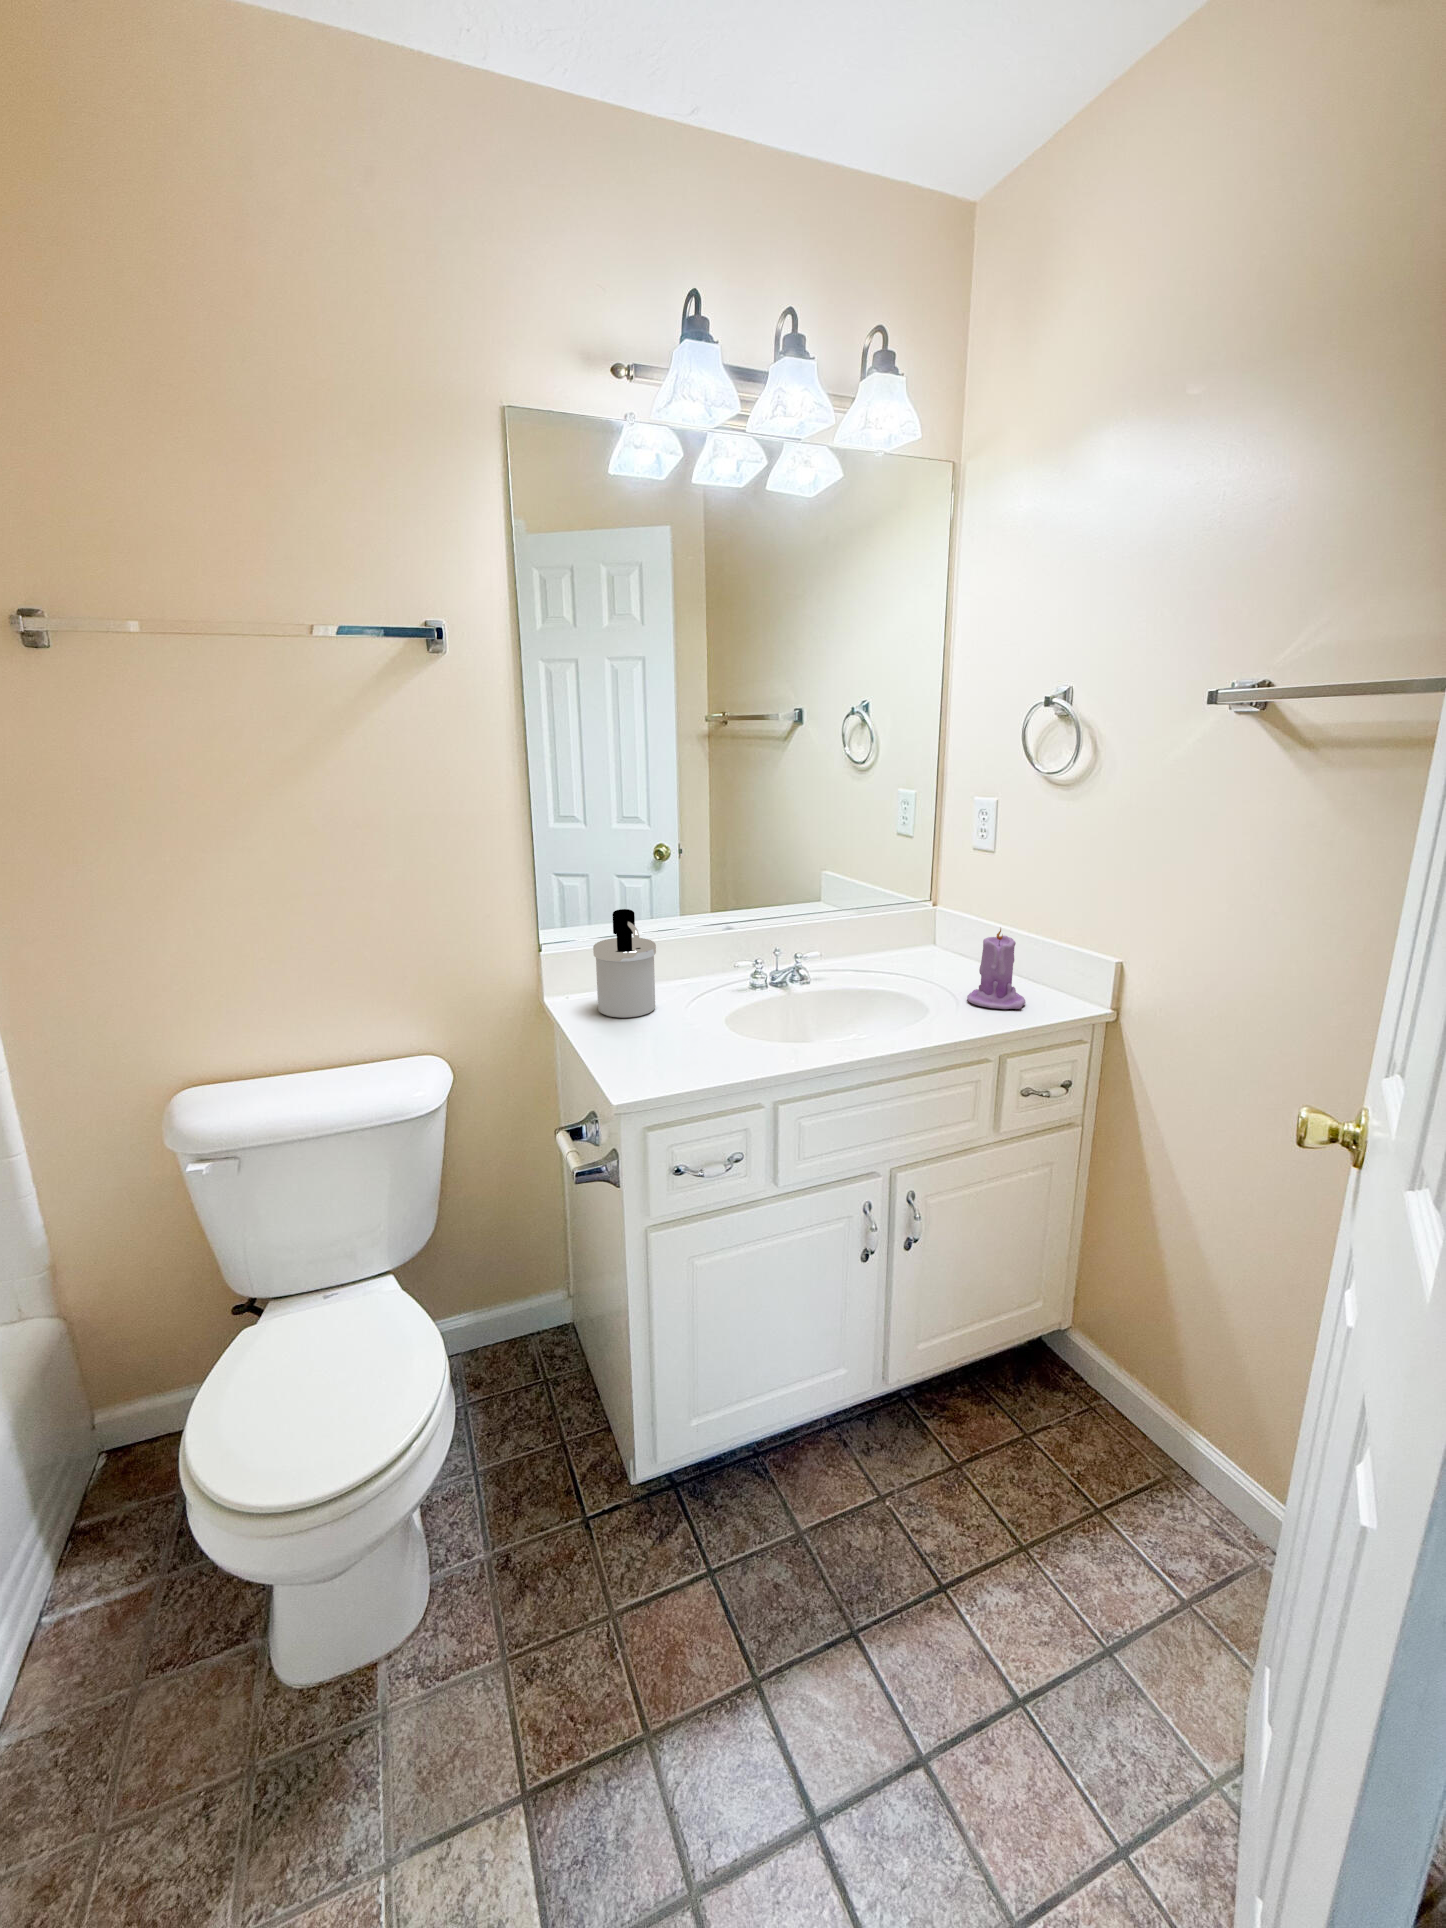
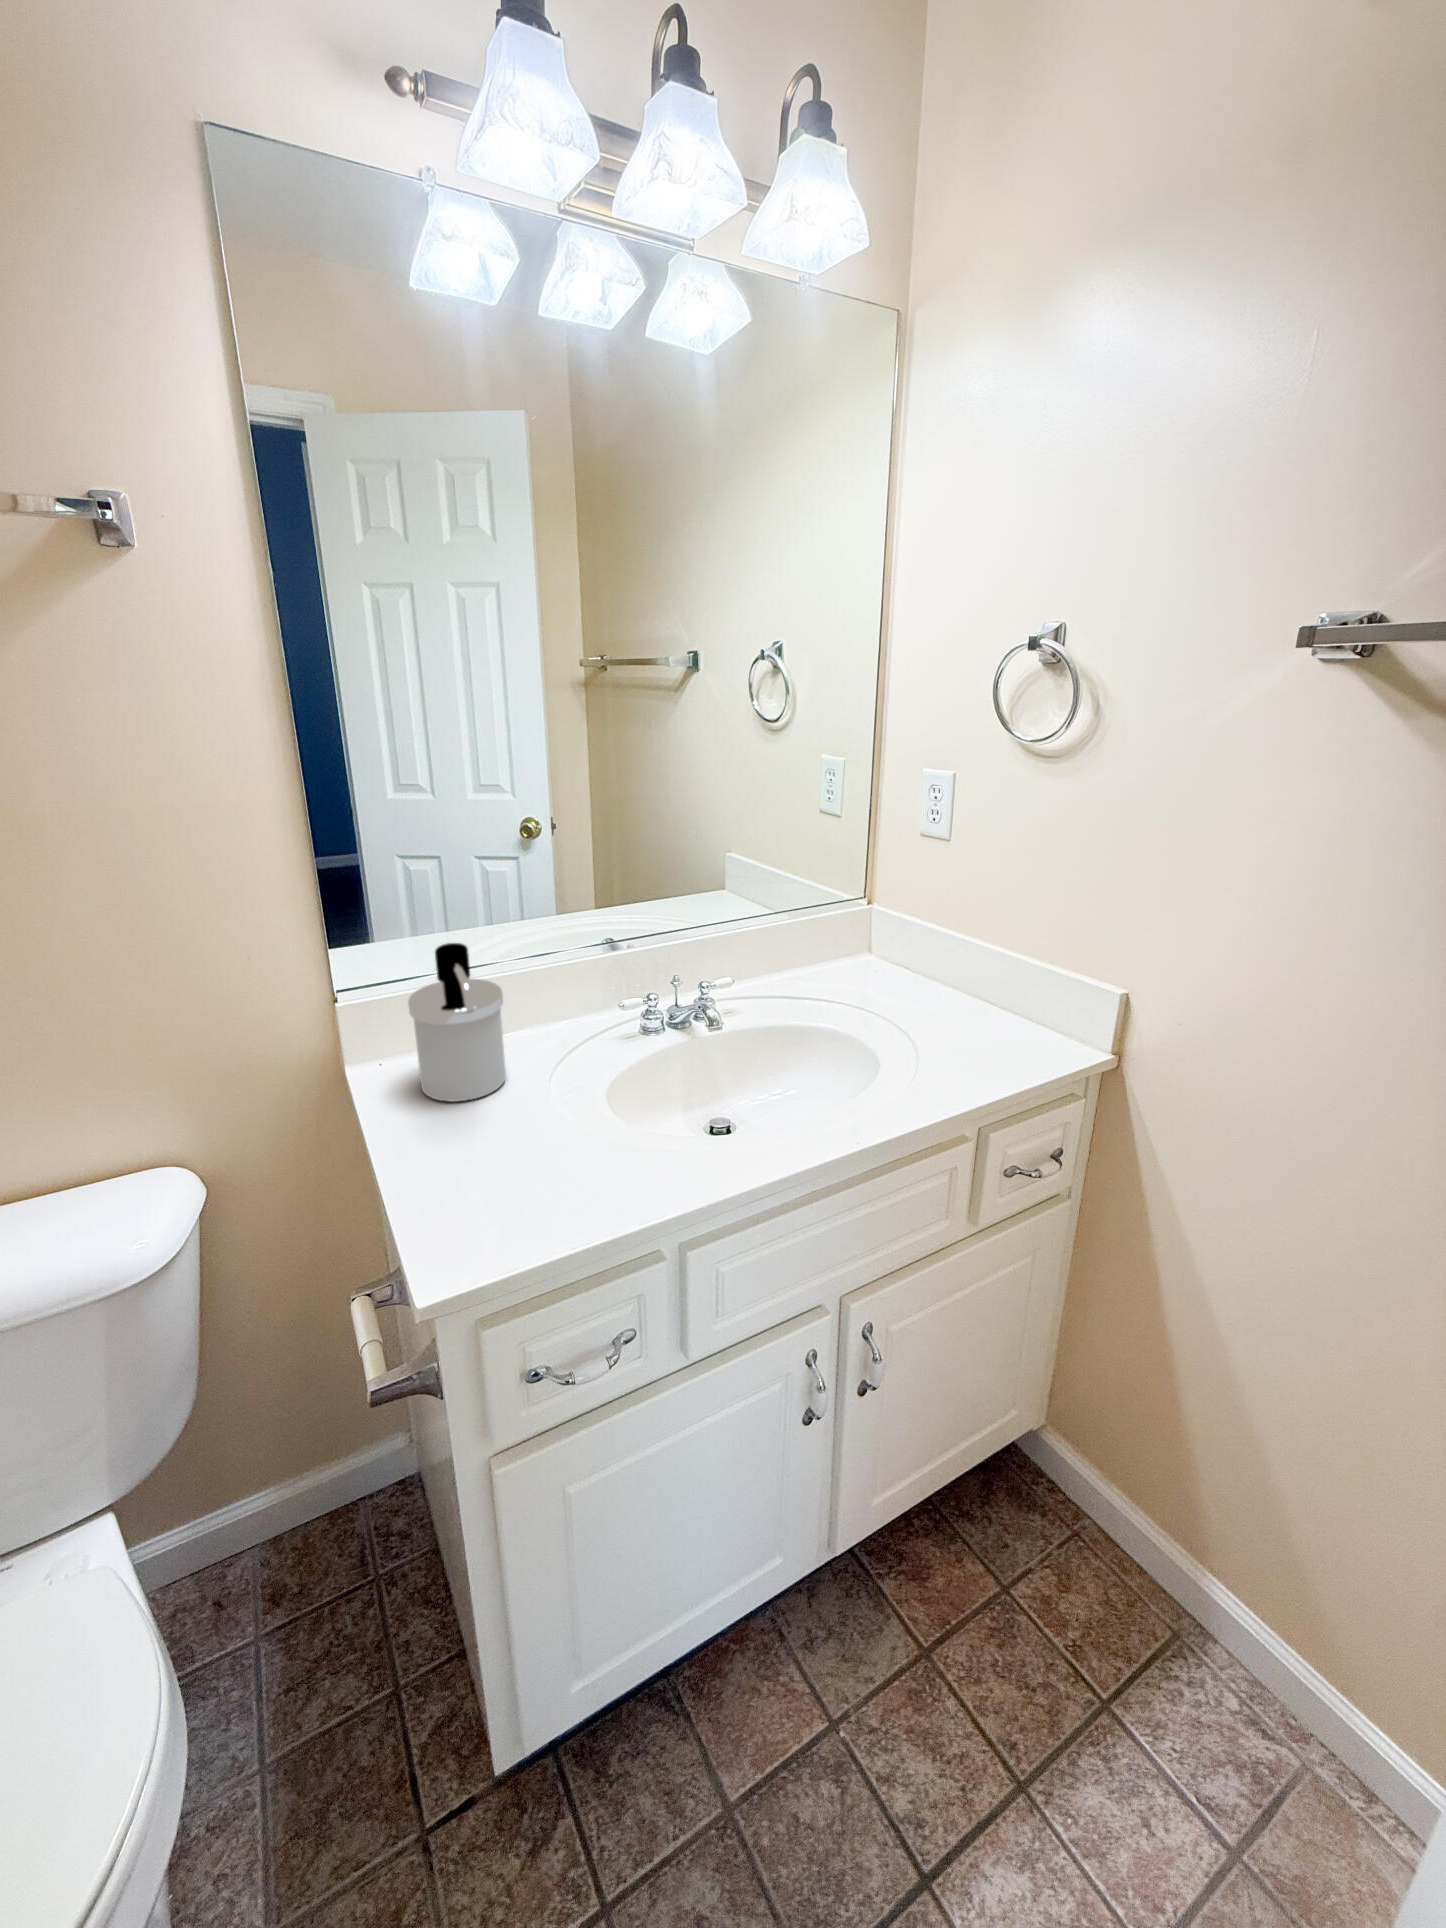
candle: present [967,928,1025,1009] -> none [927,951,1004,1060]

